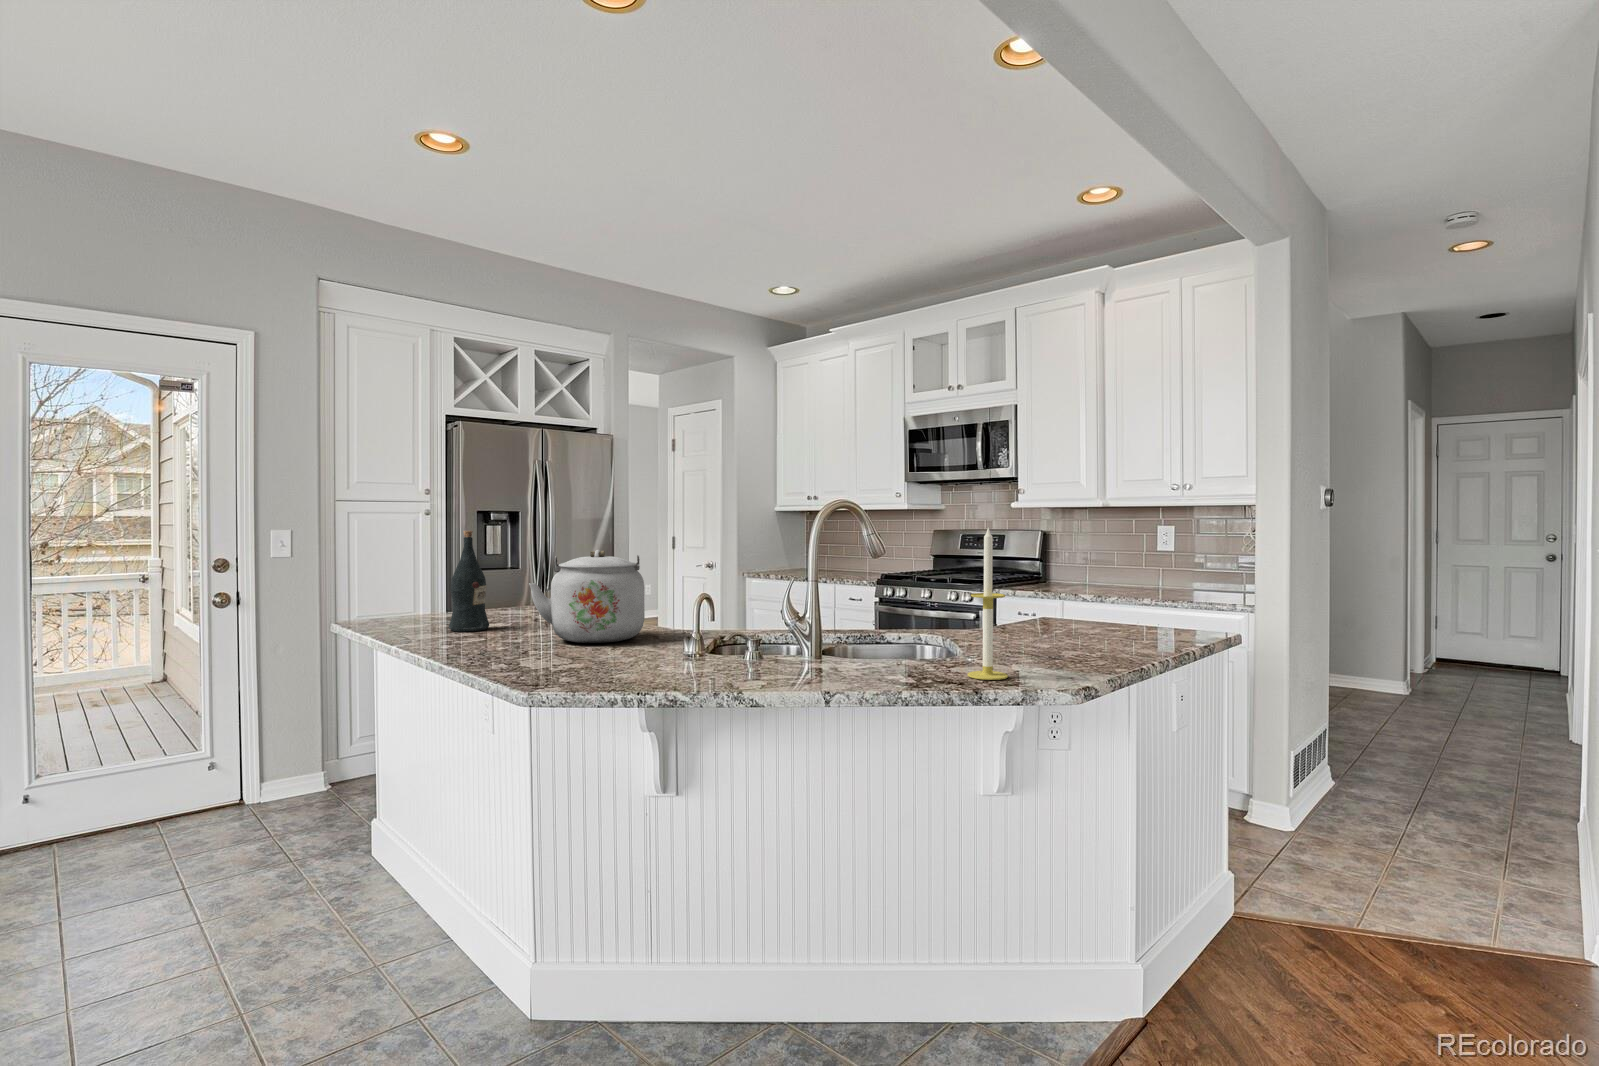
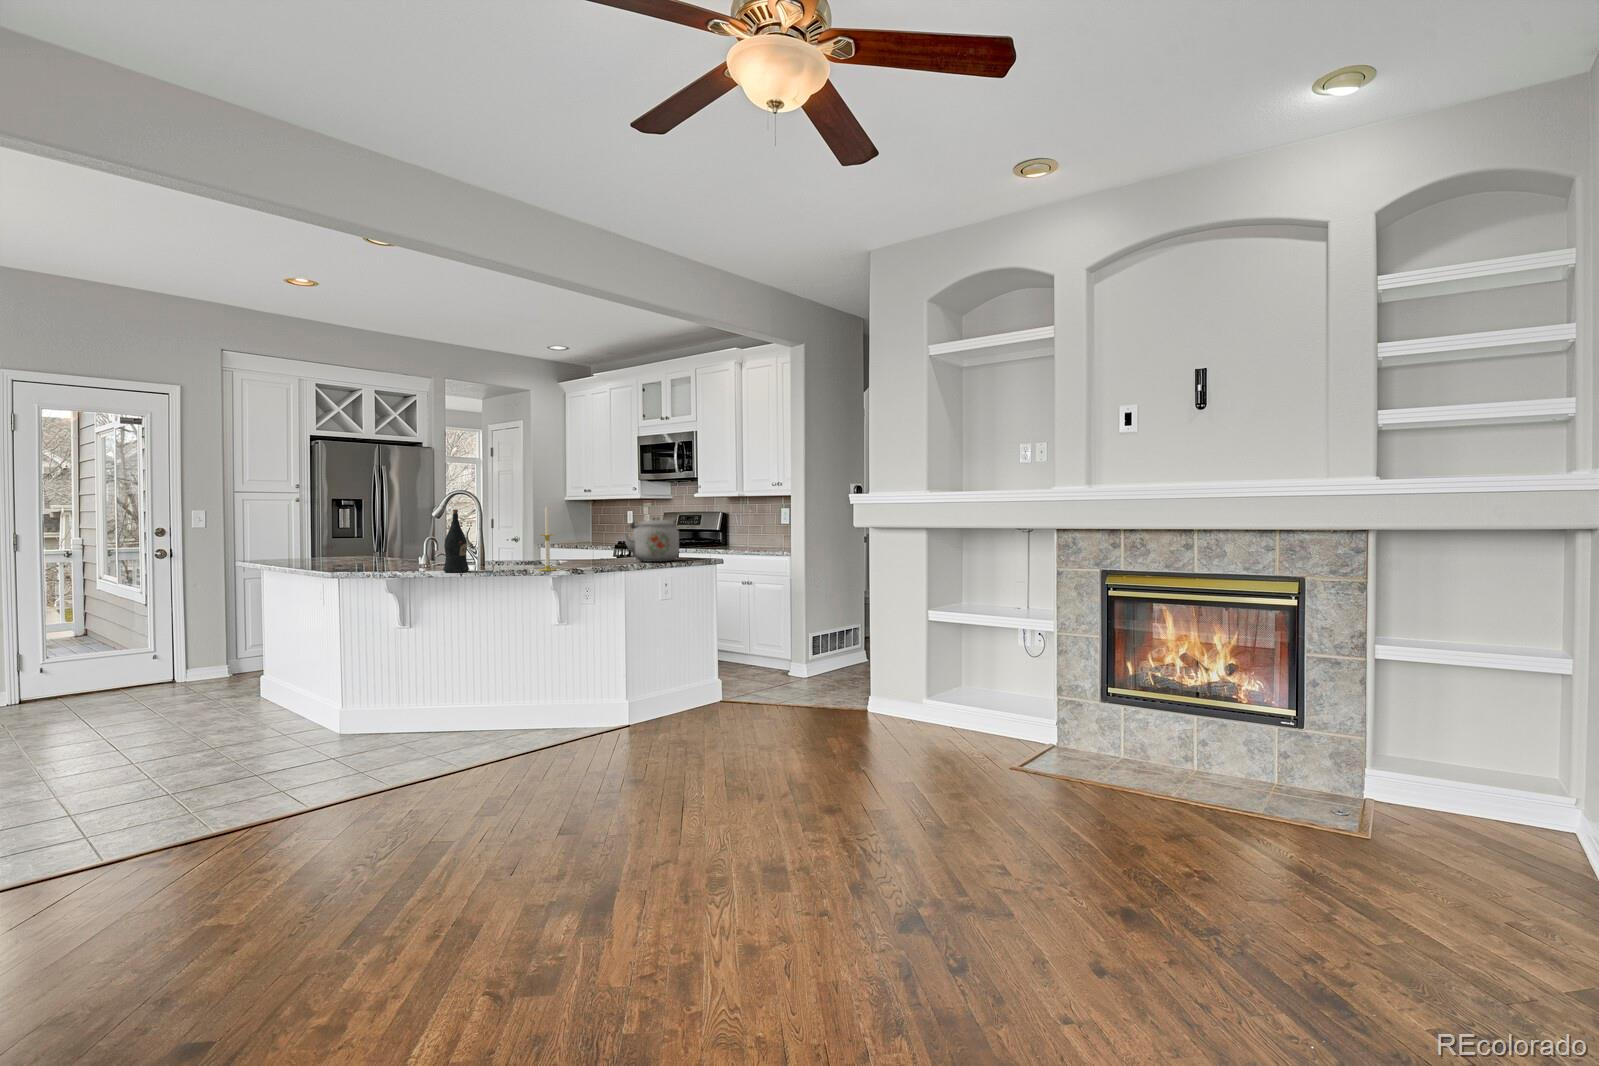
wine bottle: present [449,531,489,632] -> present [443,509,469,572]
kettle: present [529,550,645,643] -> present [624,517,679,562]

